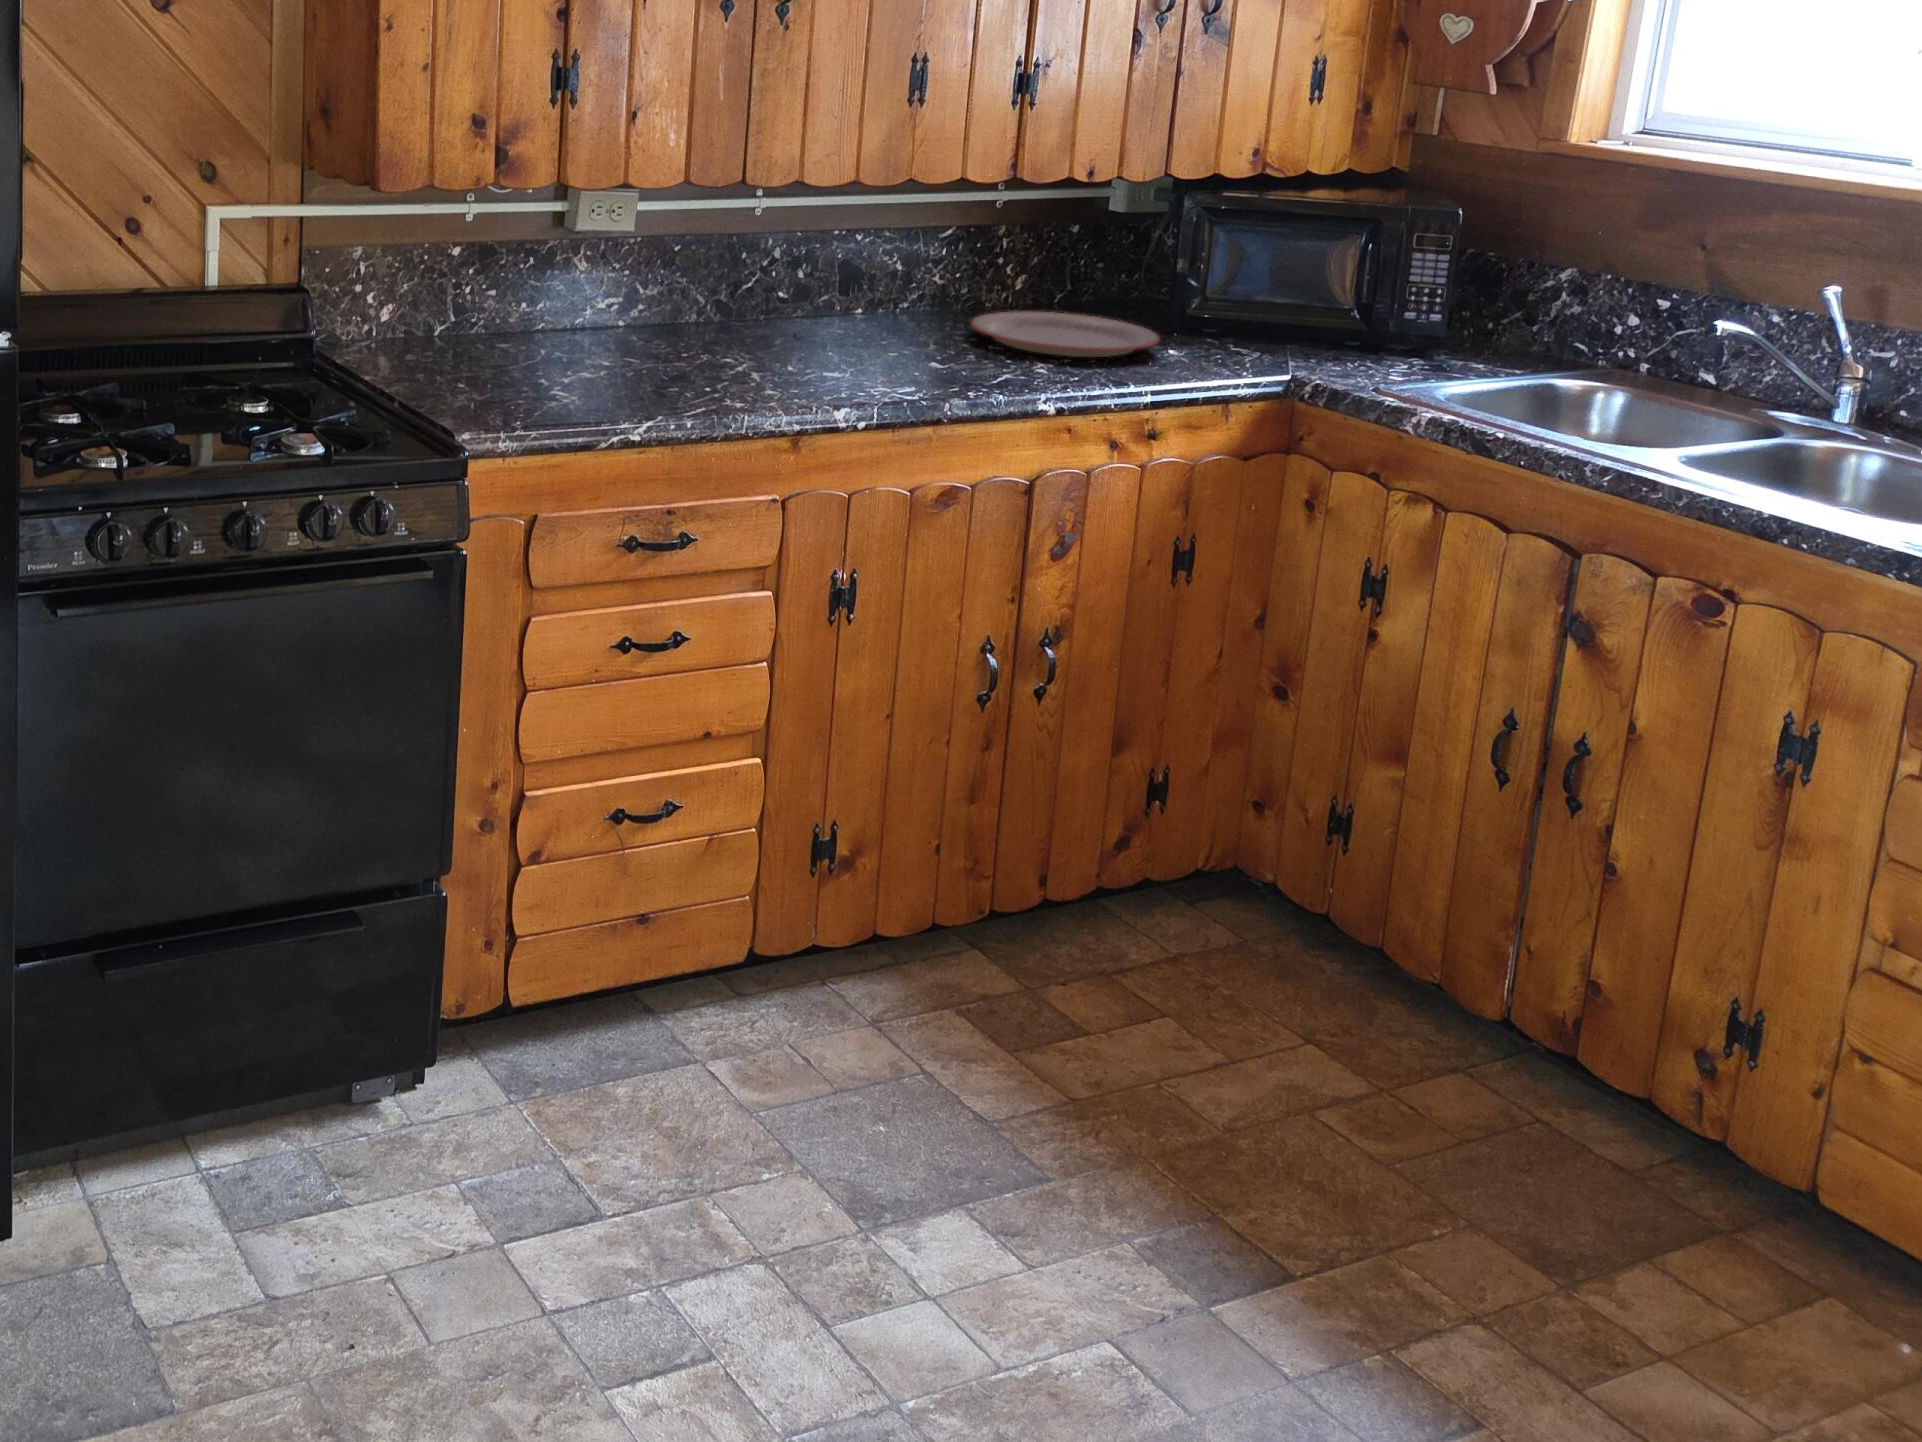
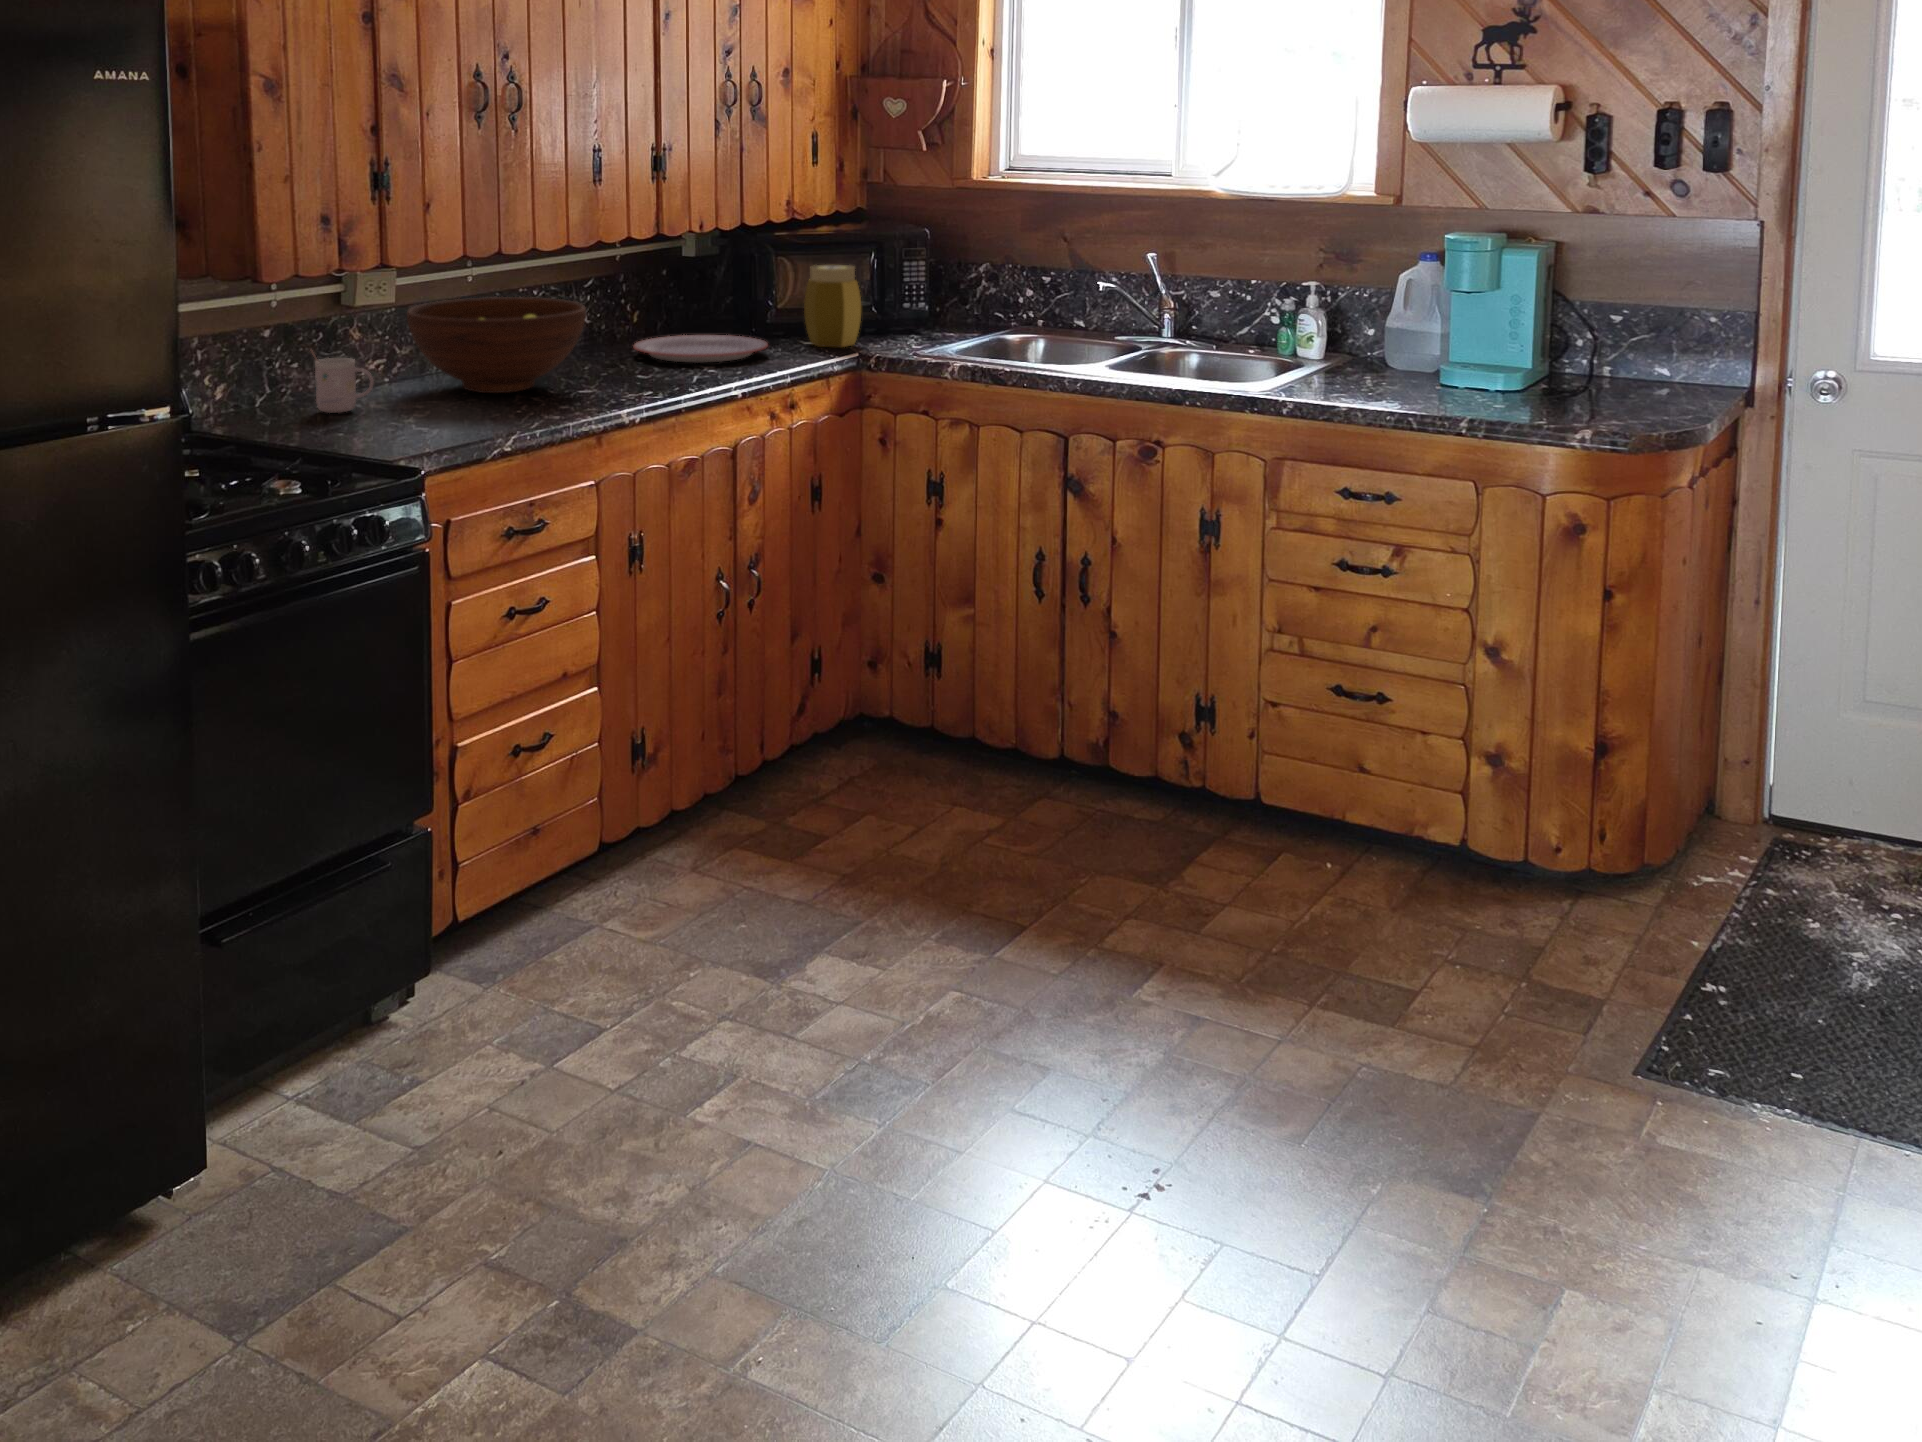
fruit bowl: none [626,233,855,360] -> present [407,297,586,393]
jar: none [1238,241,1322,360] -> present [804,264,861,347]
mug: none [480,274,551,356] -> present [312,352,374,413]

